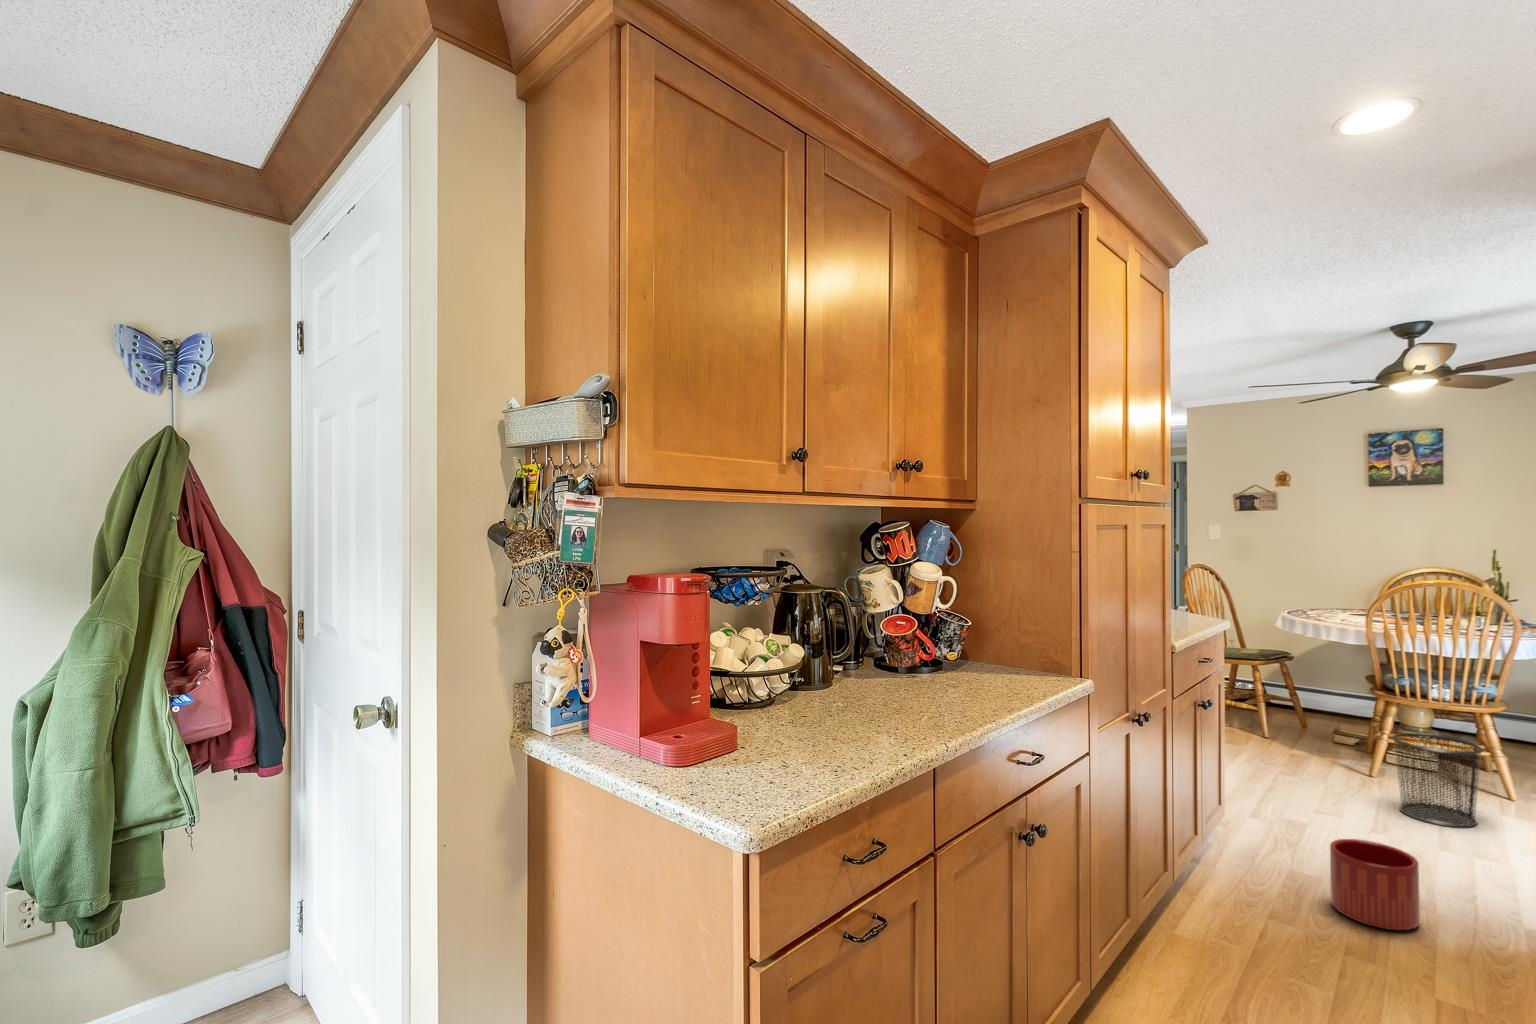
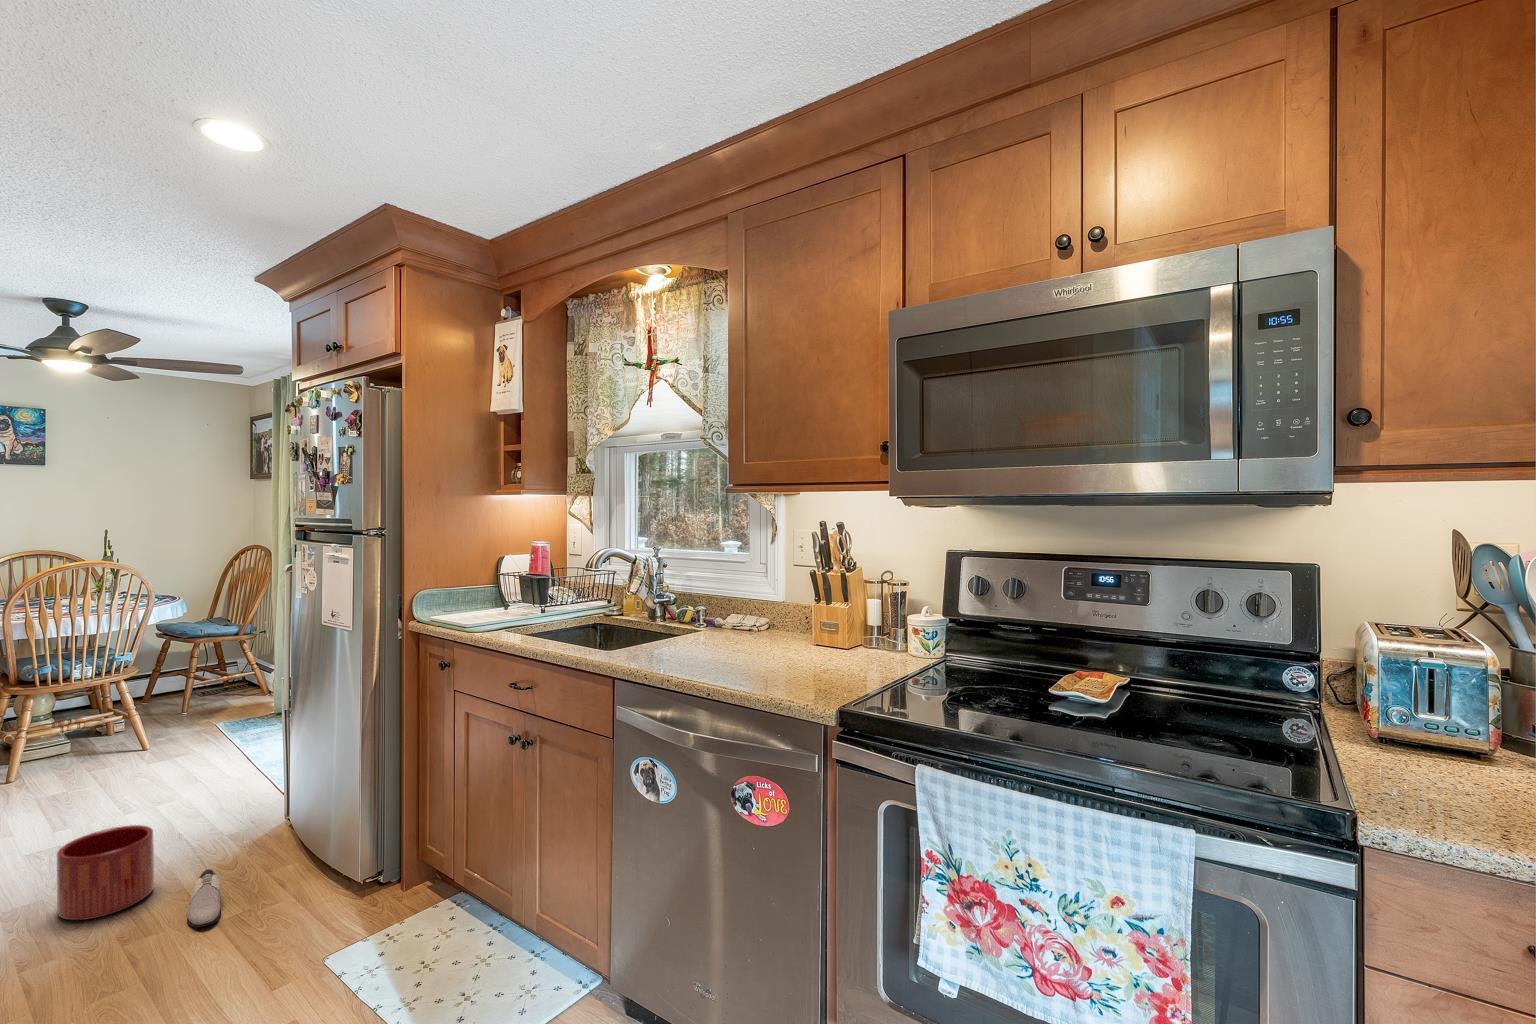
waste bin: present [1392,733,1483,827] -> none [50,709,142,801]
shoe: none [1426,936,1477,994] -> present [187,869,221,927]

